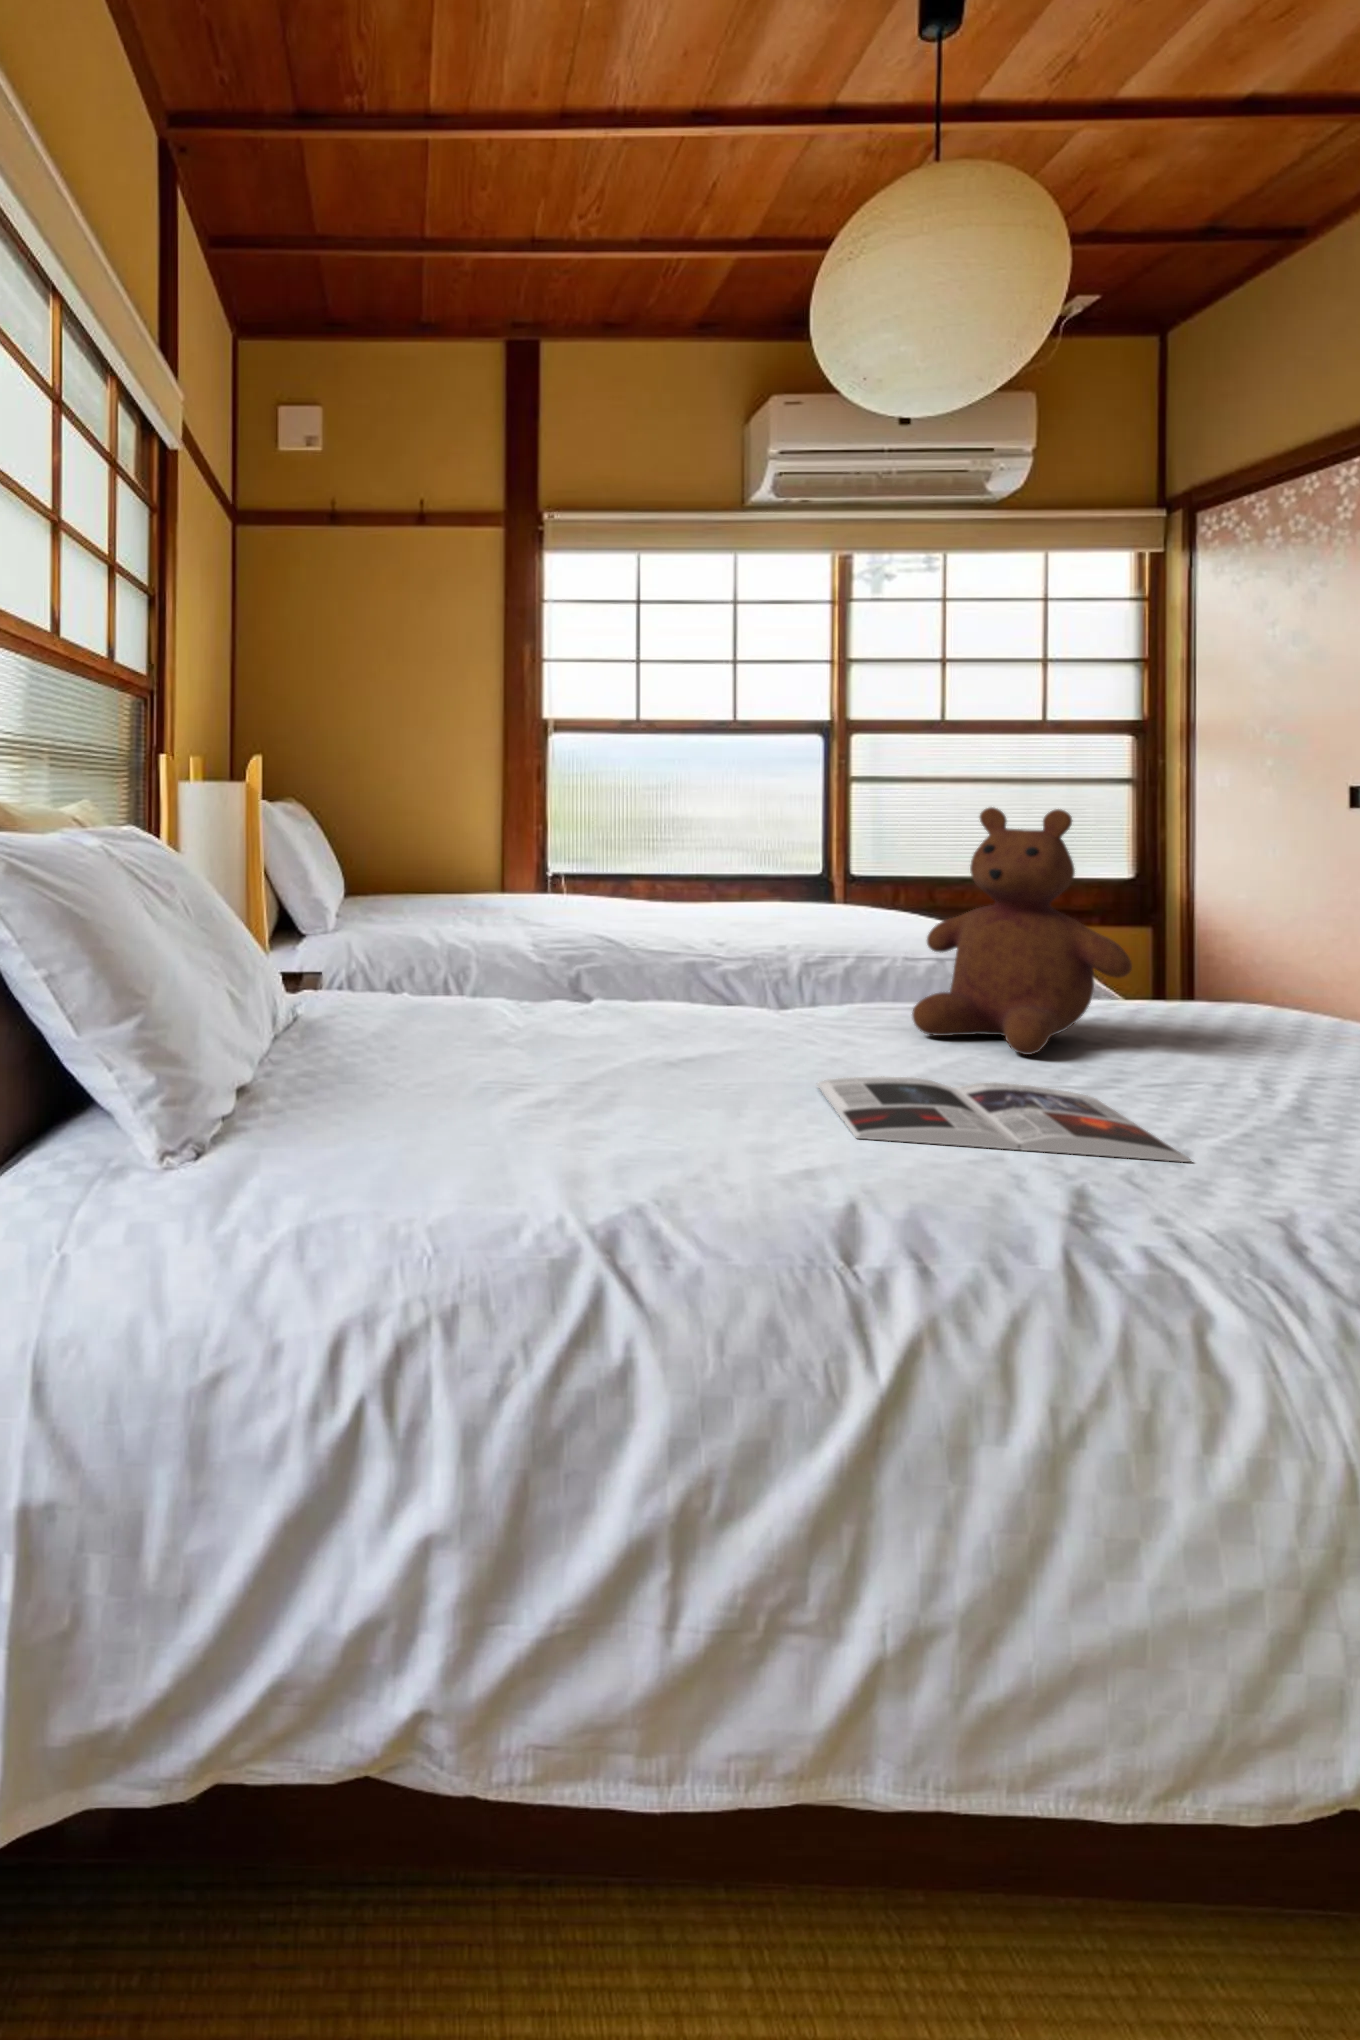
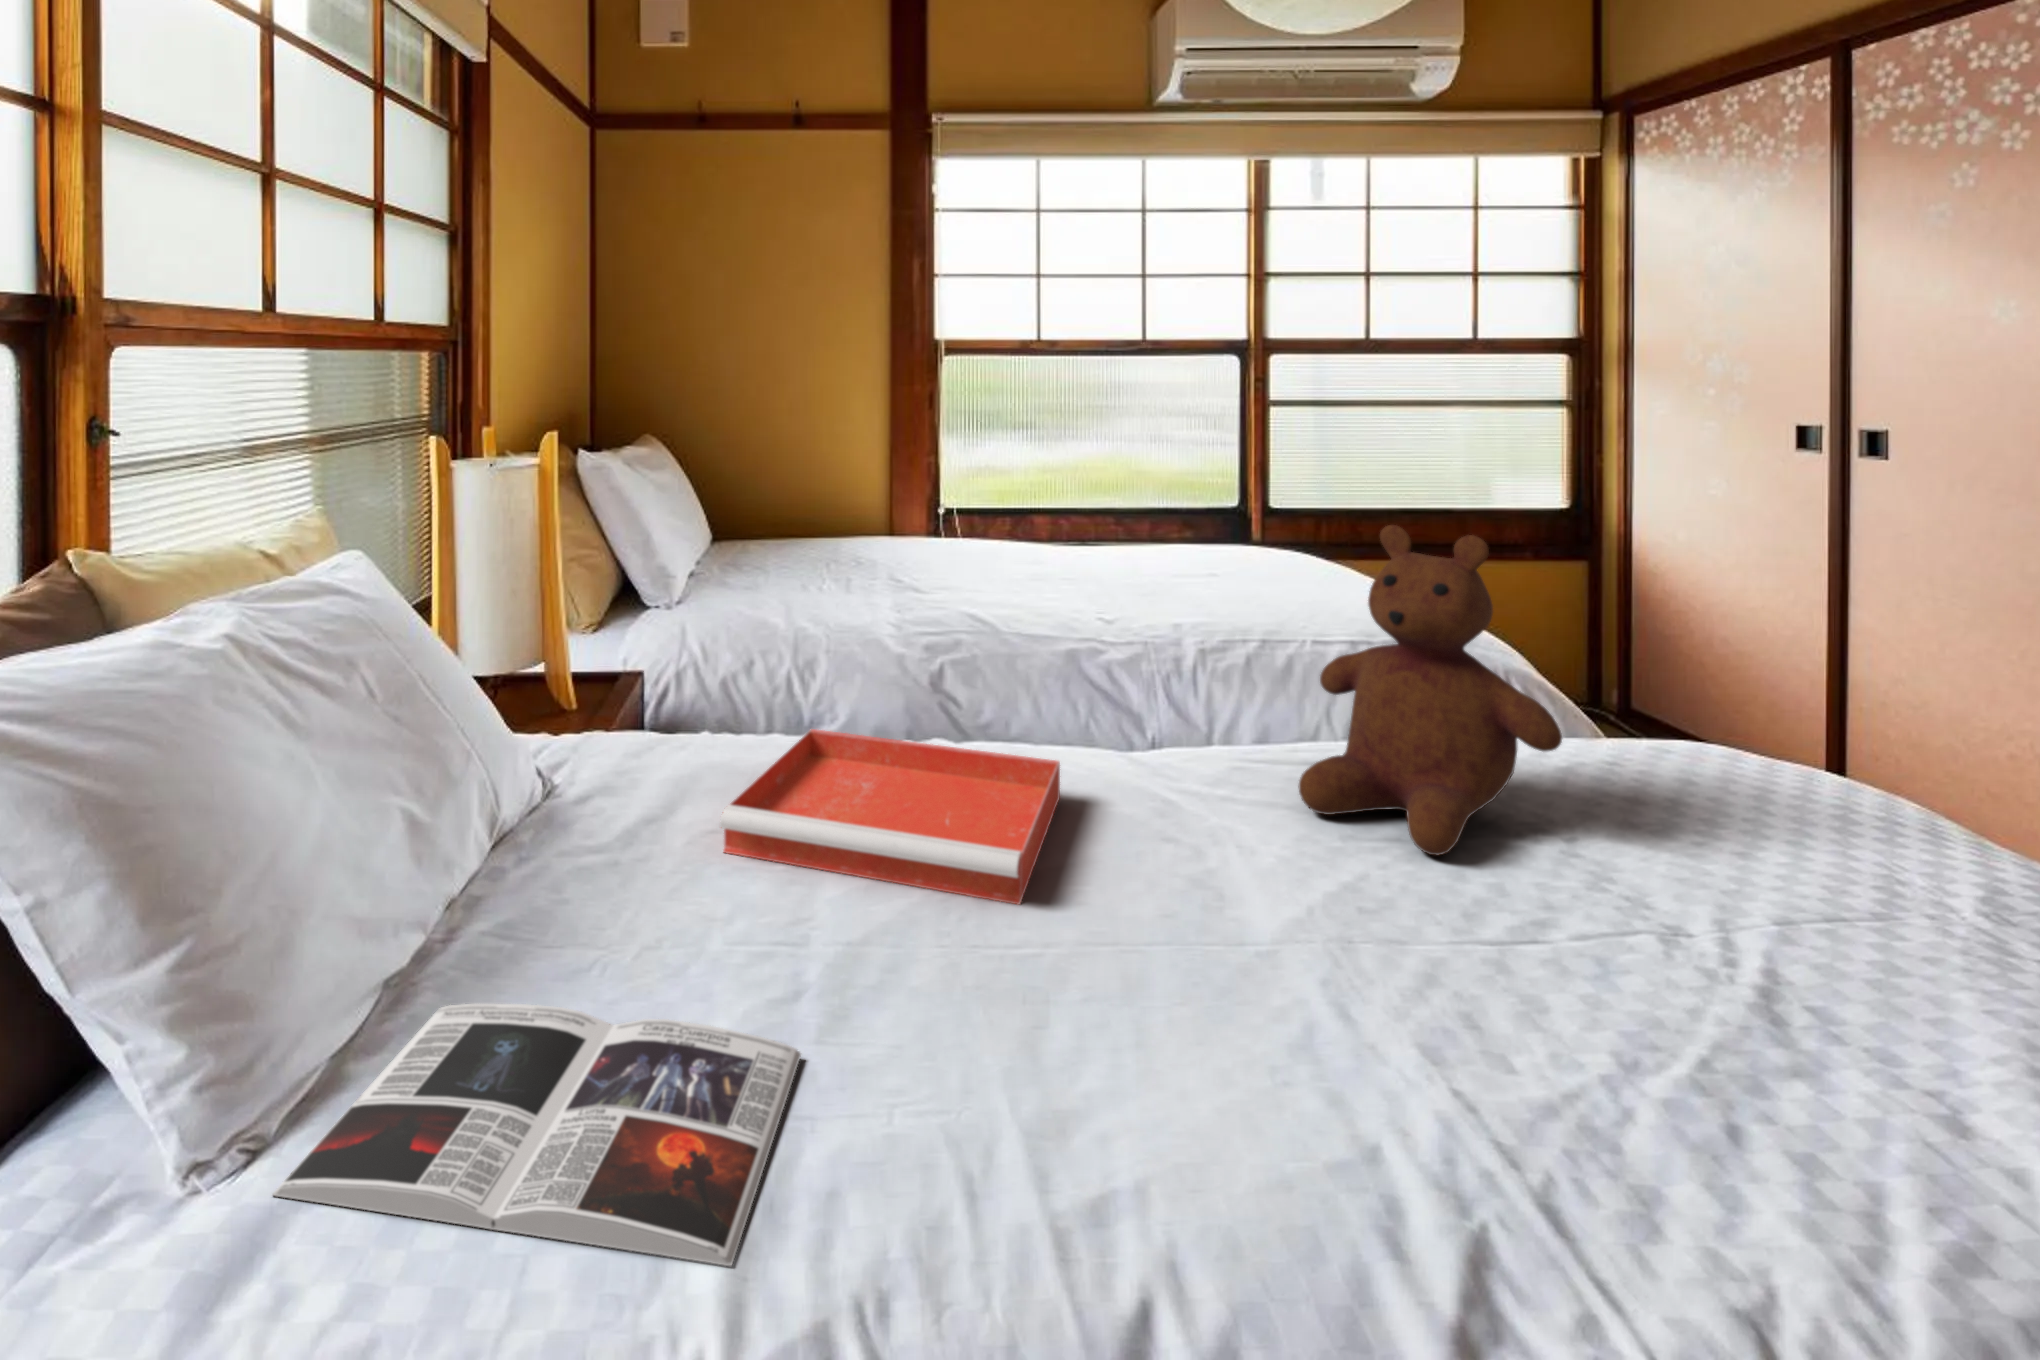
tray: none [453,978,714,1072] -> present [720,729,1060,904]
magazine: present [817,1076,1191,1162] -> present [273,1004,801,1267]

